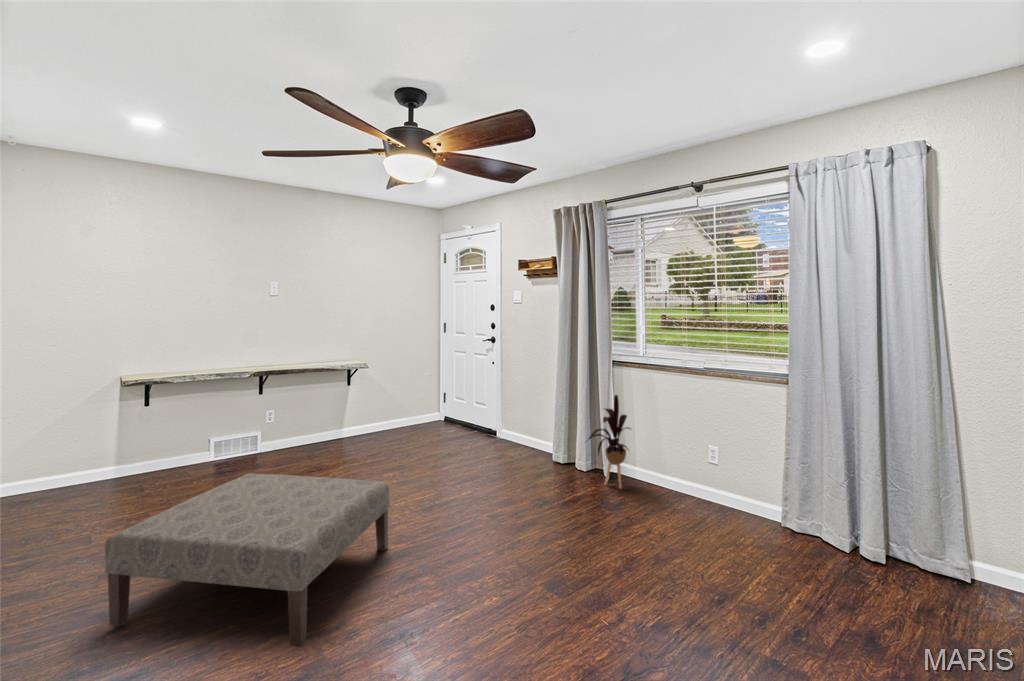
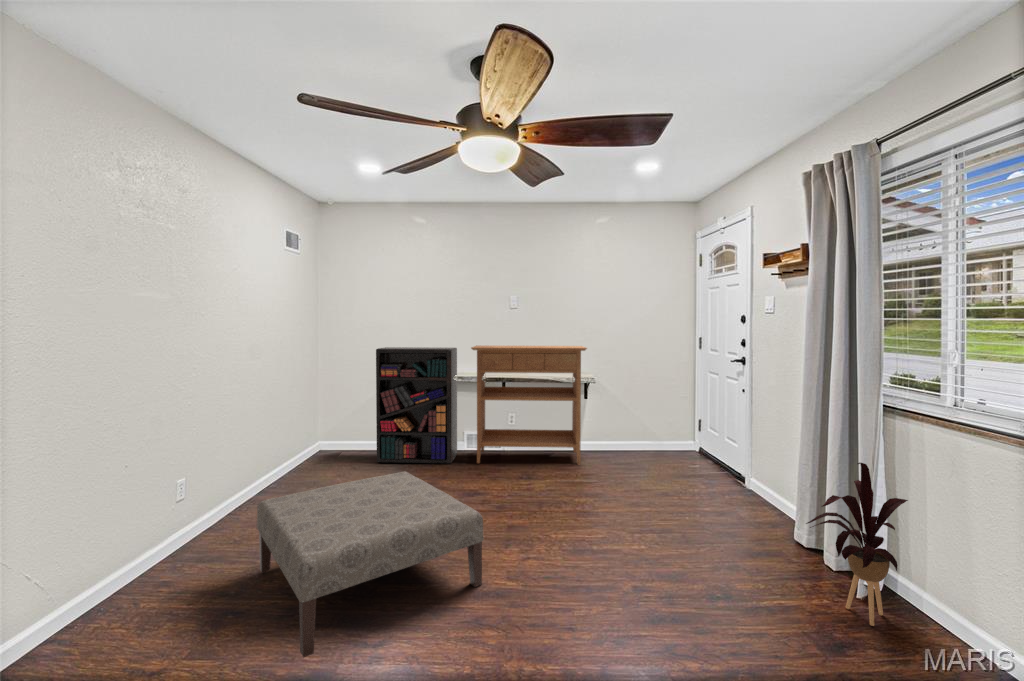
console table: none [226,334,365,468] -> present [471,346,587,465]
bookshelf: none [91,338,212,494] -> present [376,347,457,464]

